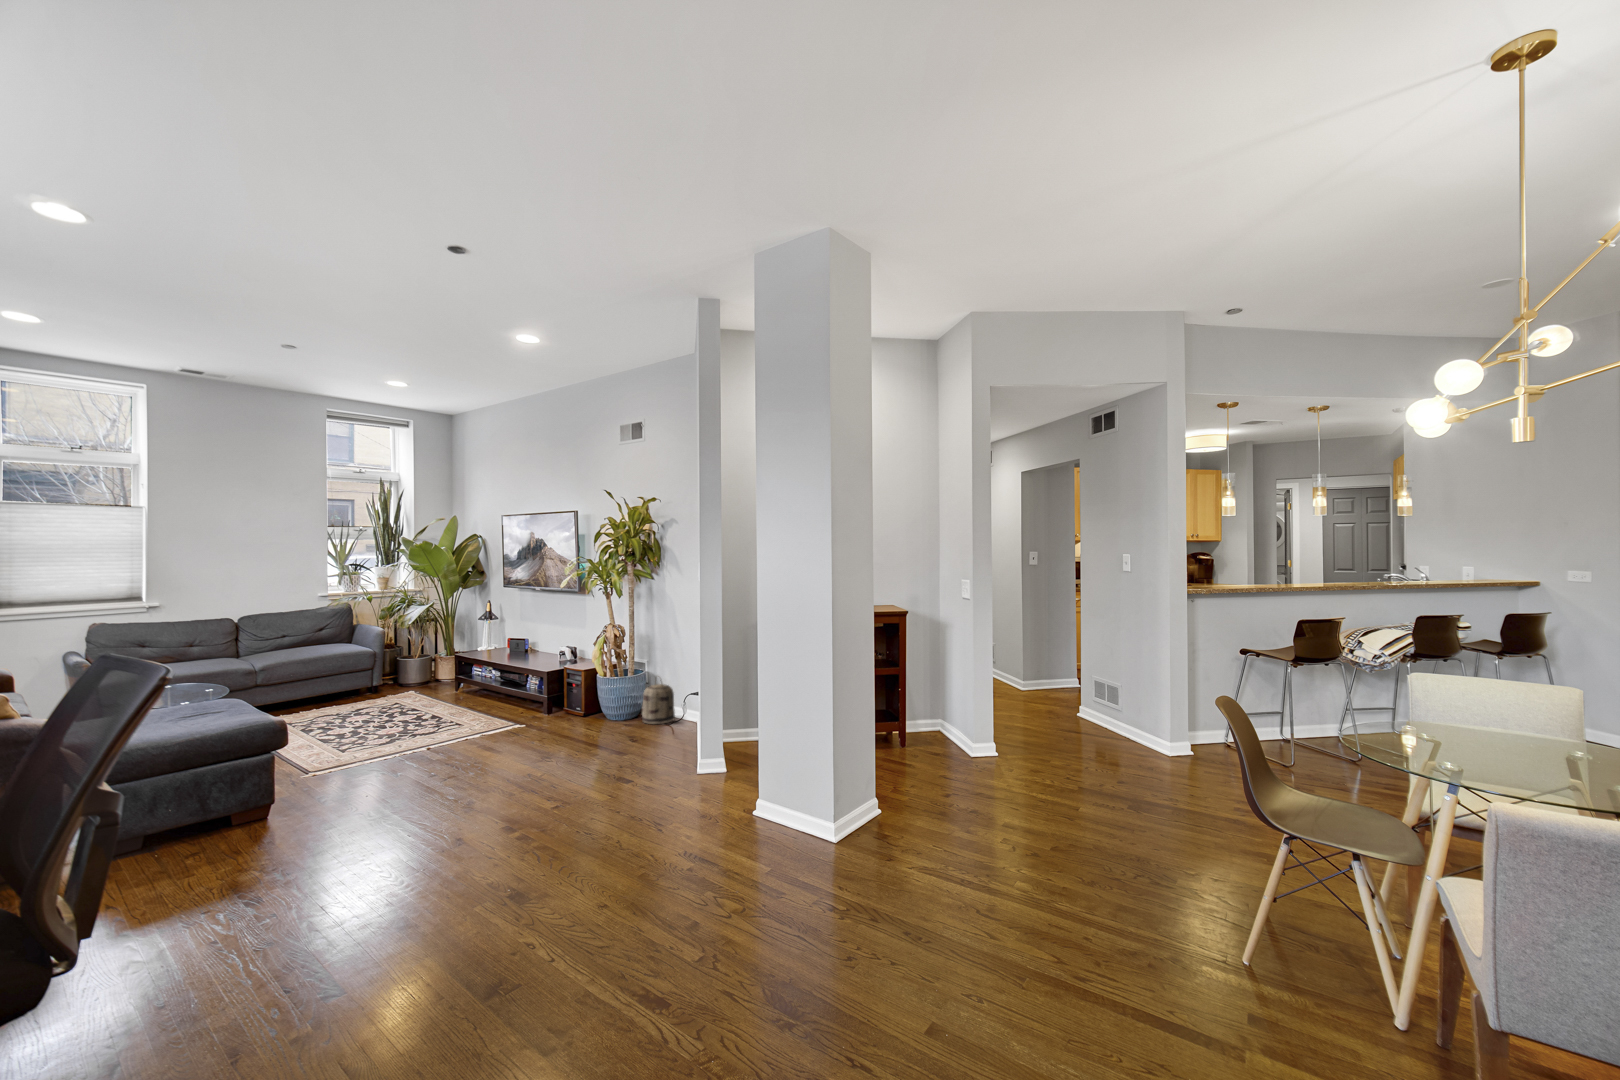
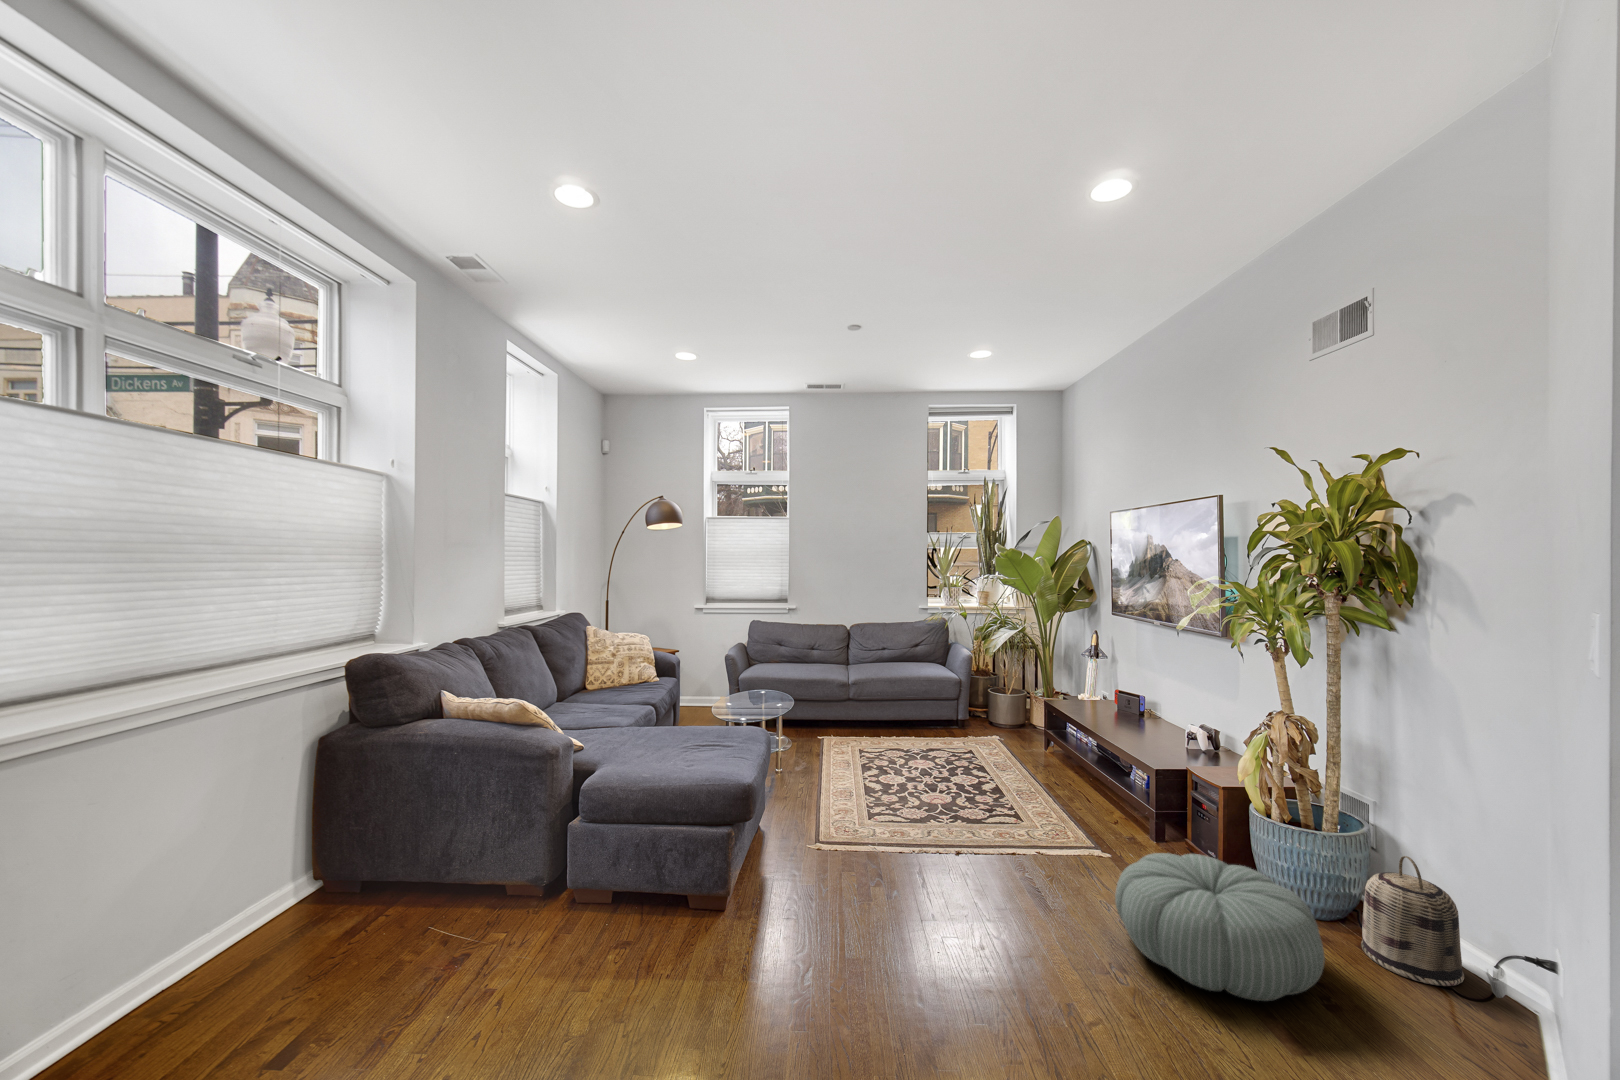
pouf: none [540,698,630,749] -> present [1115,853,1325,1001]

